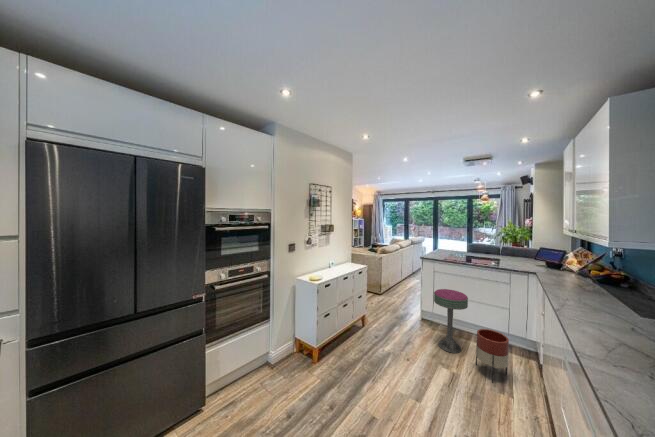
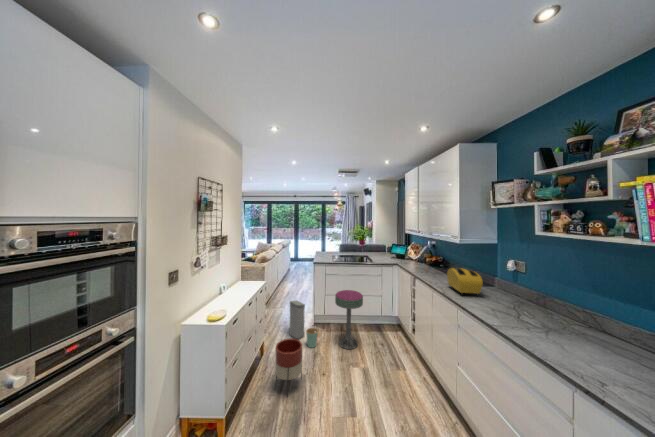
toaster: none [580,278,635,325] -> present [447,268,483,294]
trash can: none [393,290,415,337] -> present [289,301,318,348]
planter: present [476,329,509,383] -> present [275,338,302,396]

